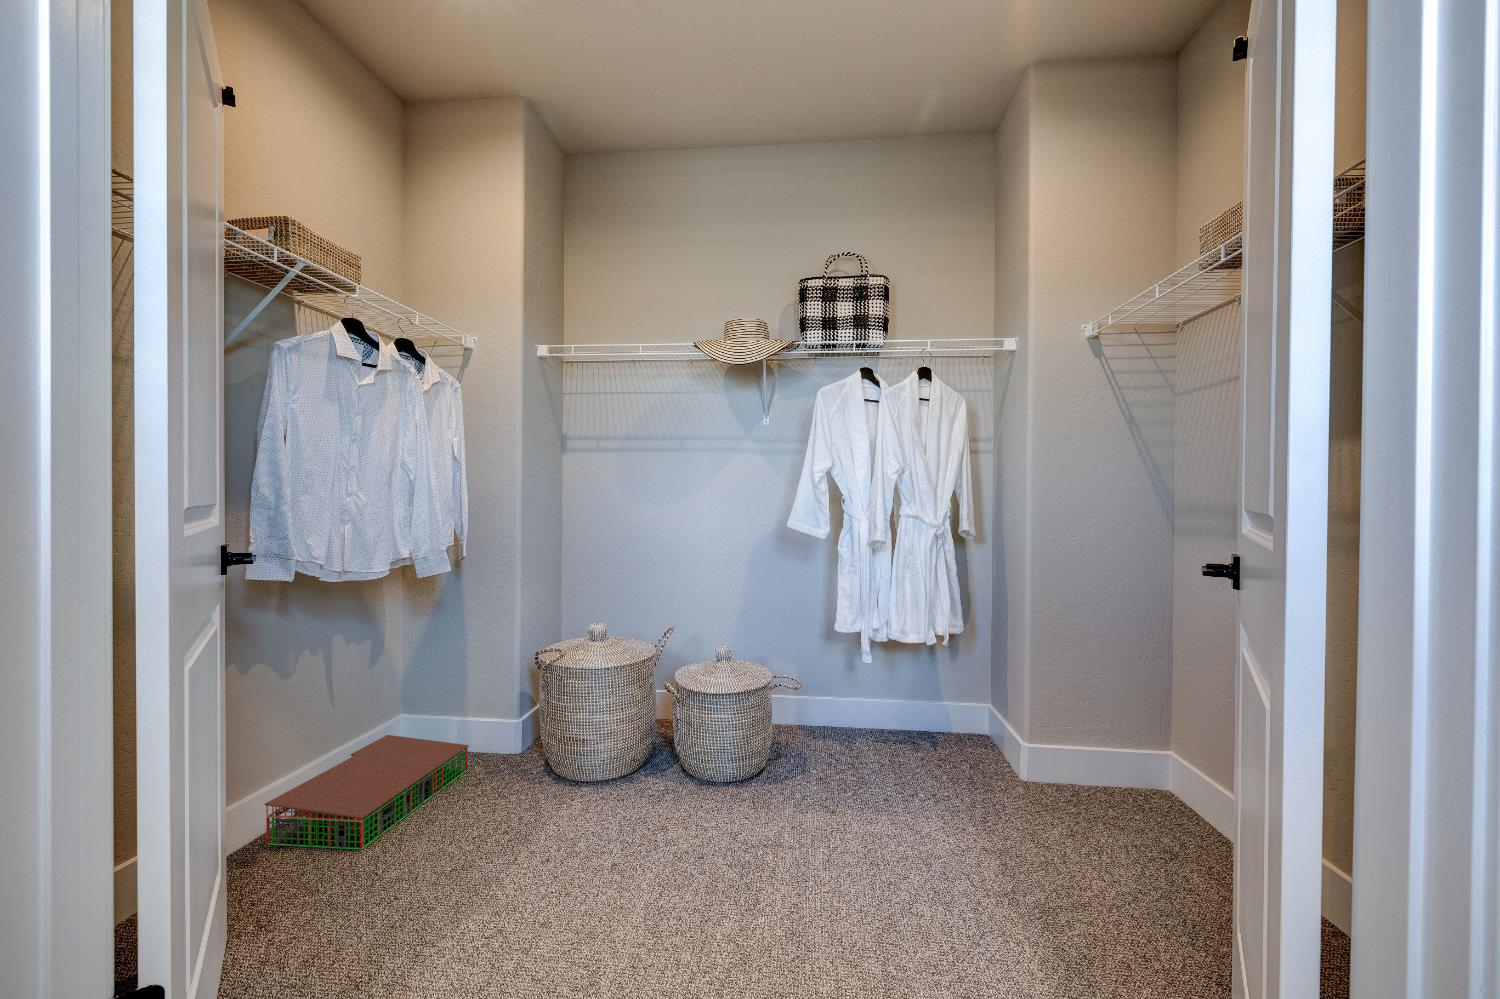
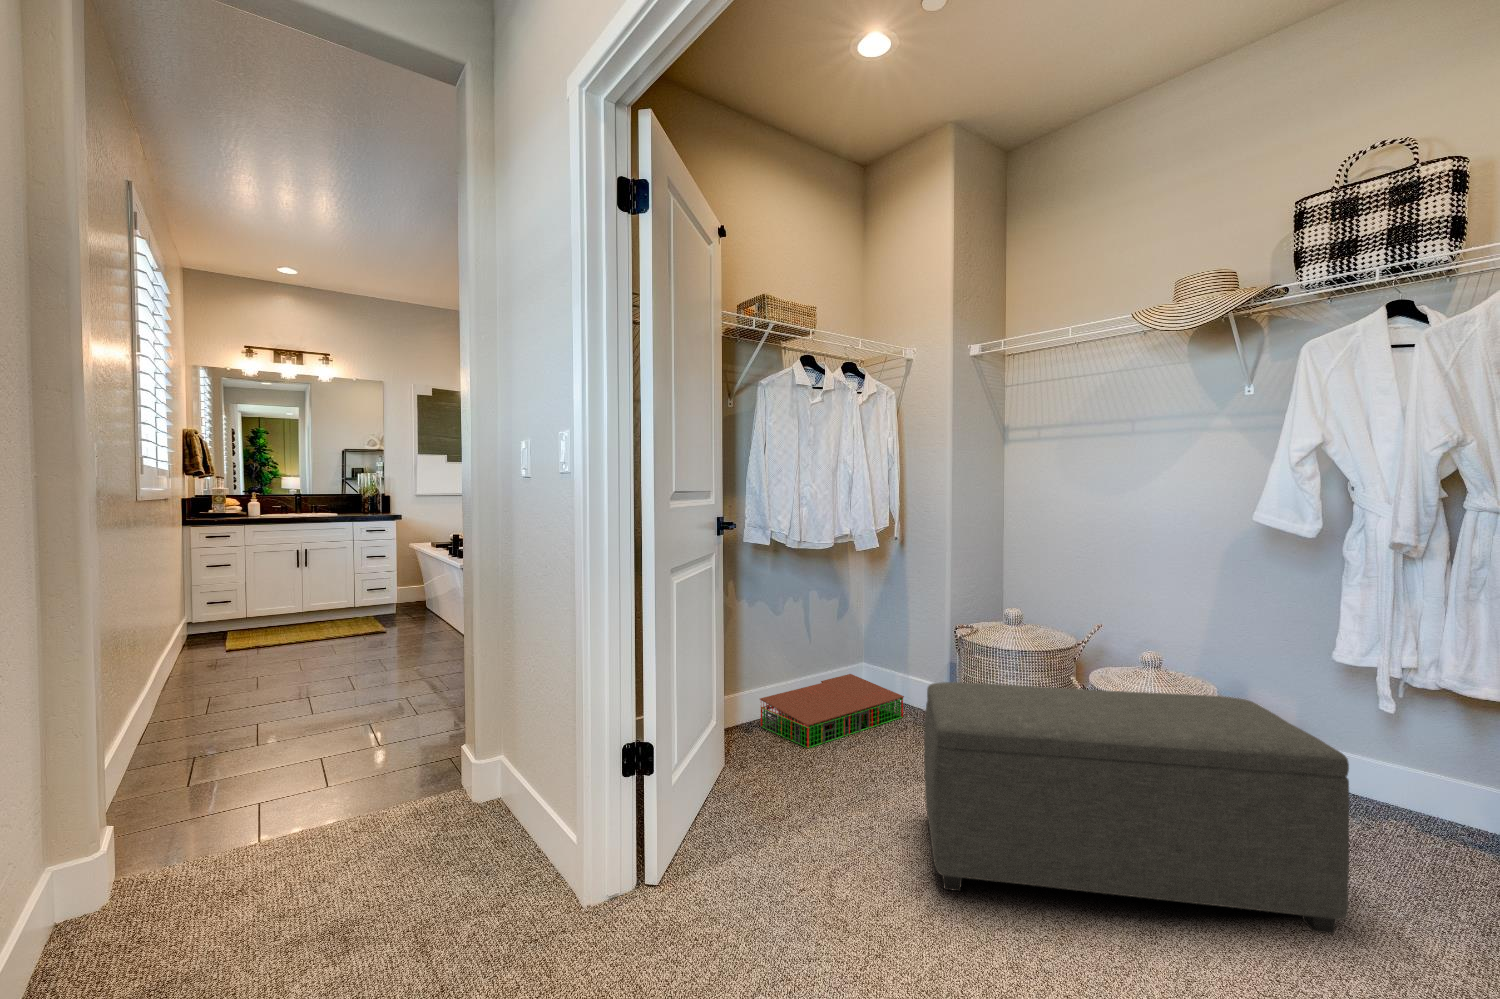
ottoman: none [559,671,899,949] -> present [924,682,1349,934]

